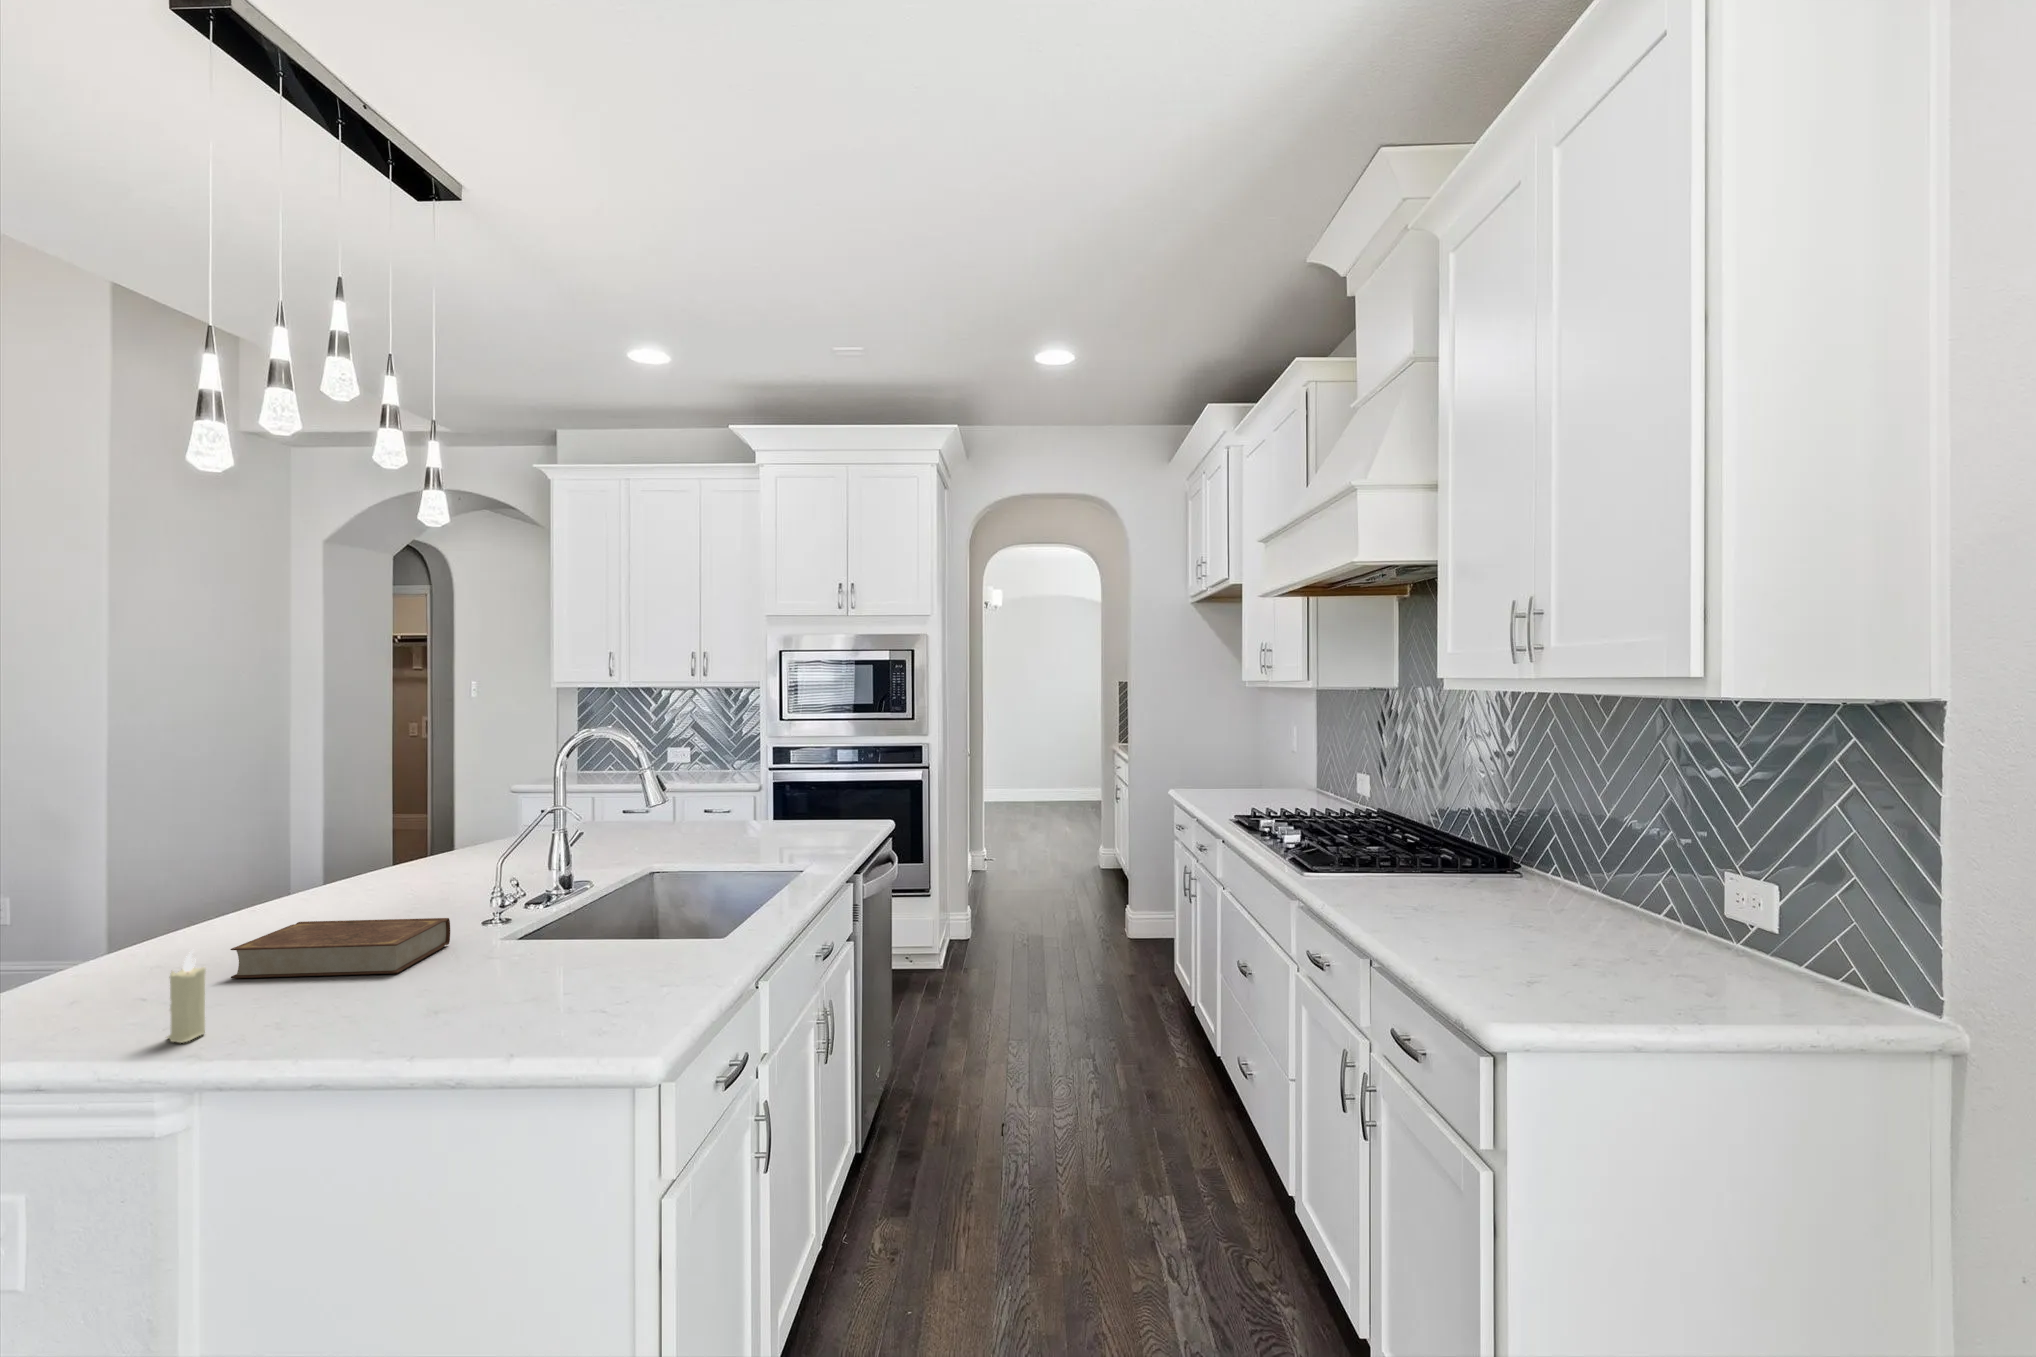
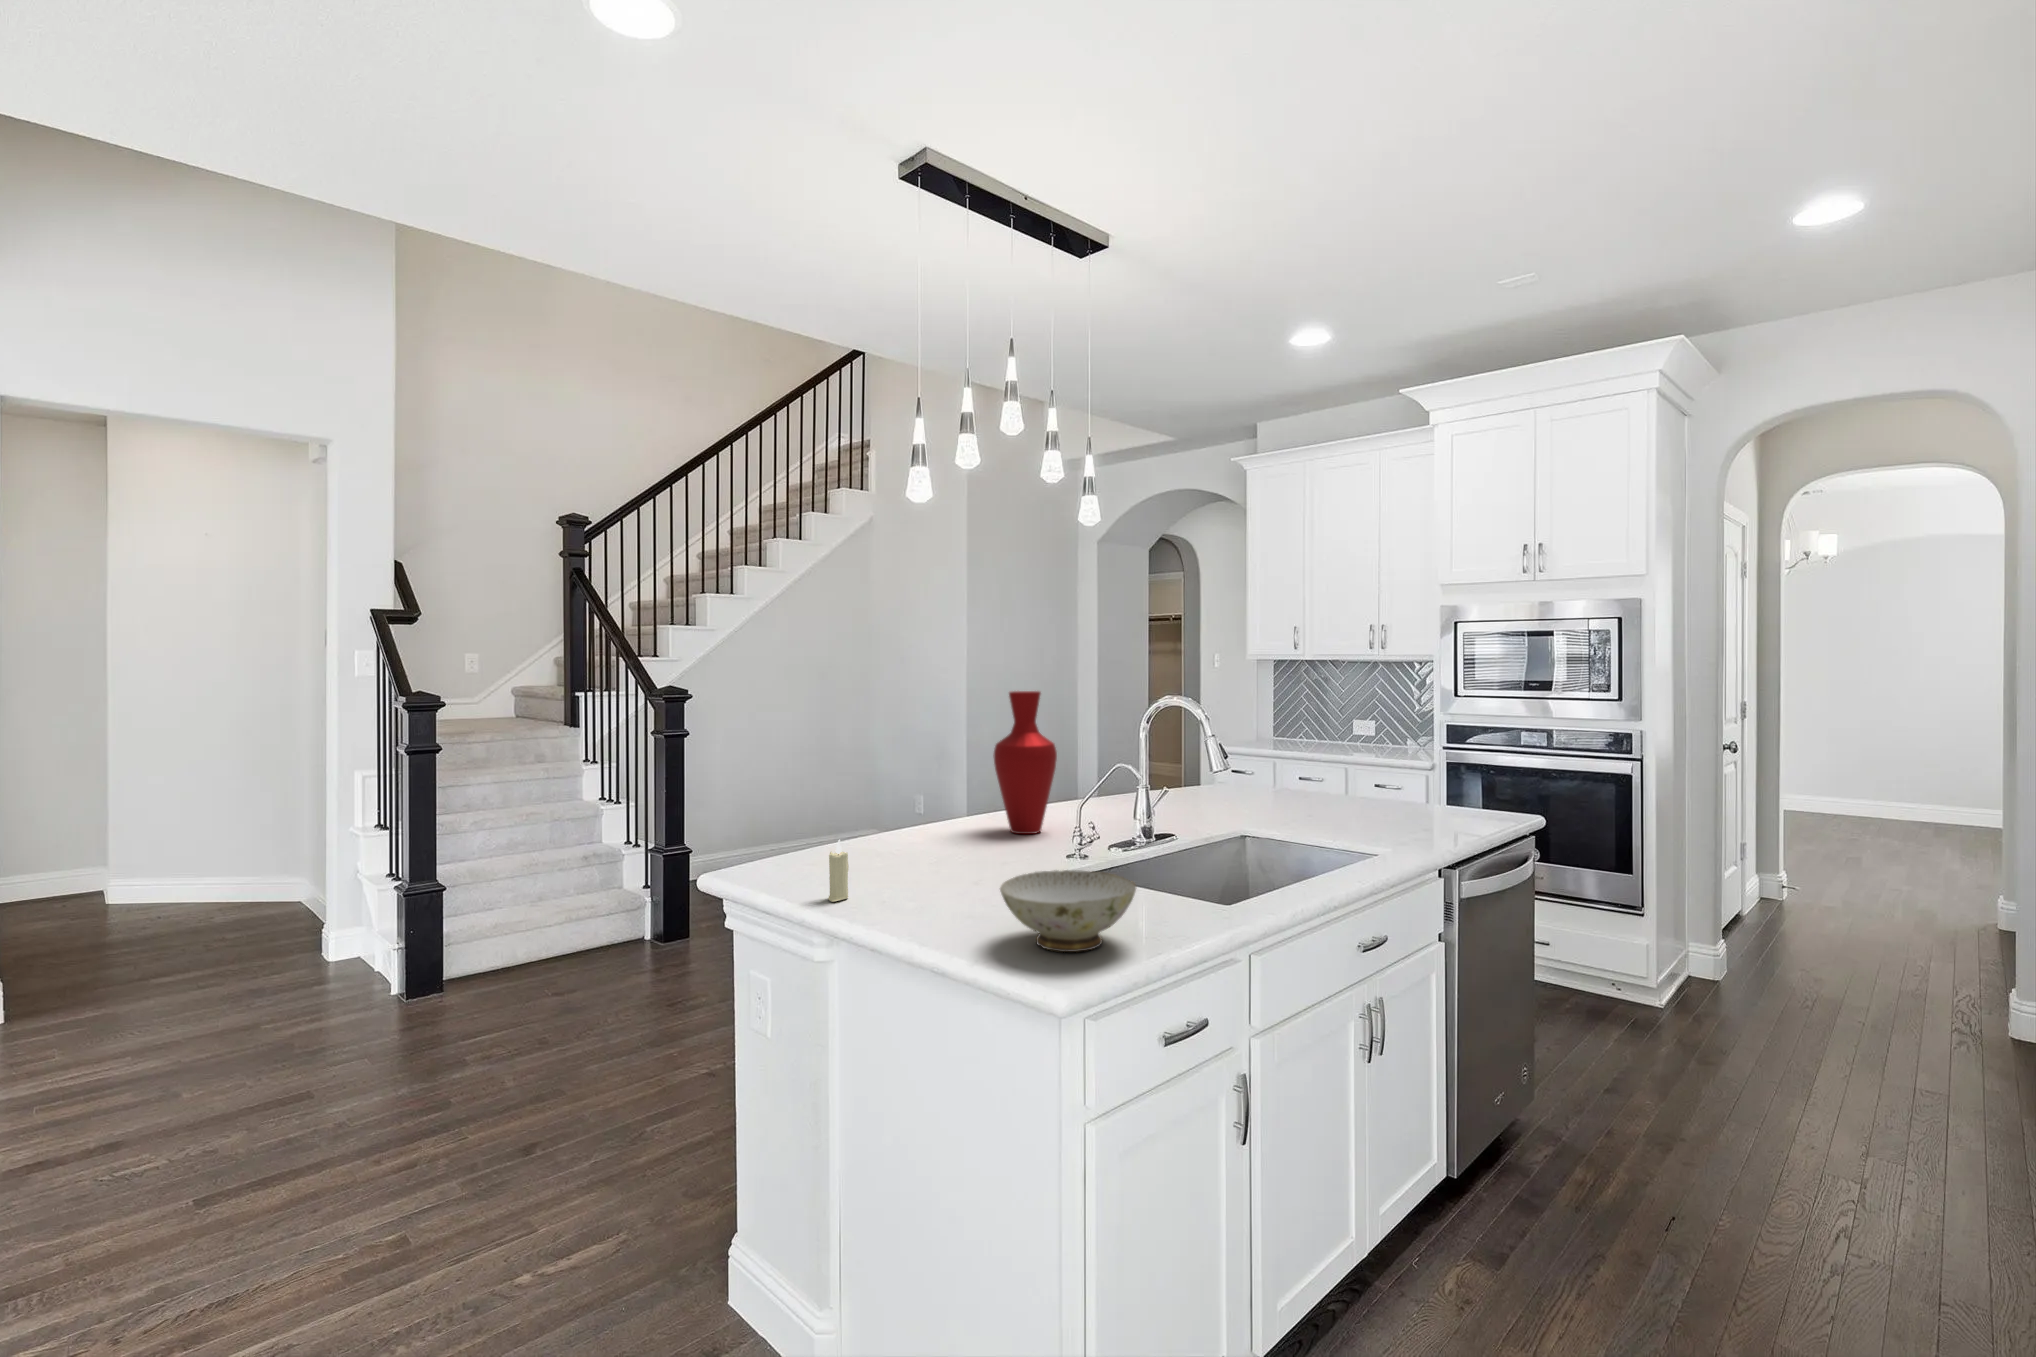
vase: none [340,728,435,911] -> present [993,691,1057,834]
book: present [230,918,450,978] -> none [895,833,1030,883]
ceramic bowl: none [511,923,677,1018] -> present [1000,870,1136,952]

